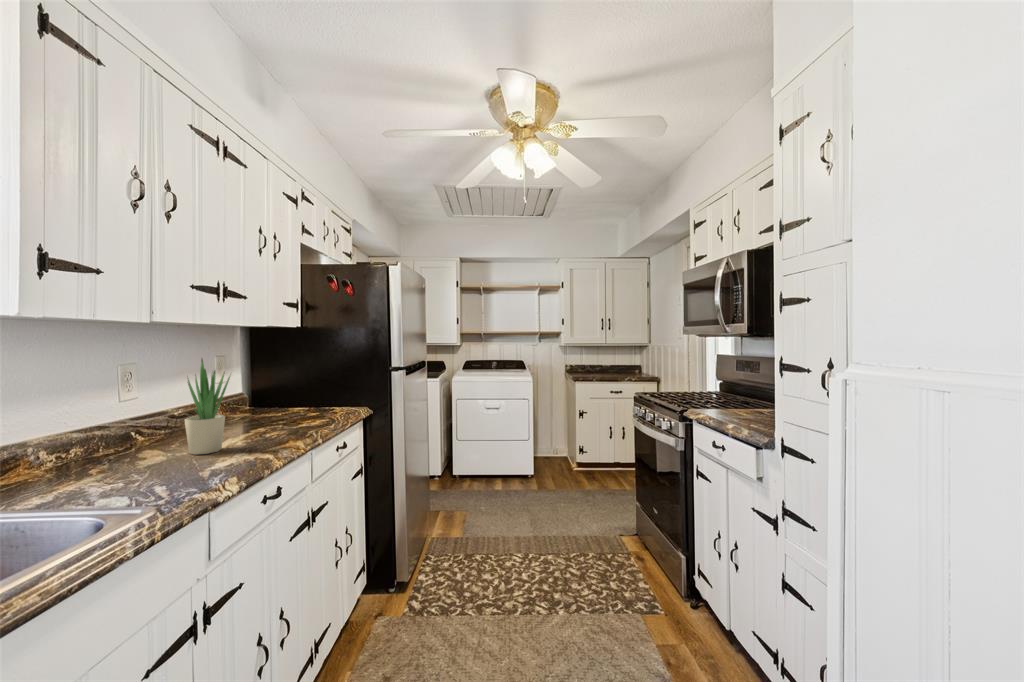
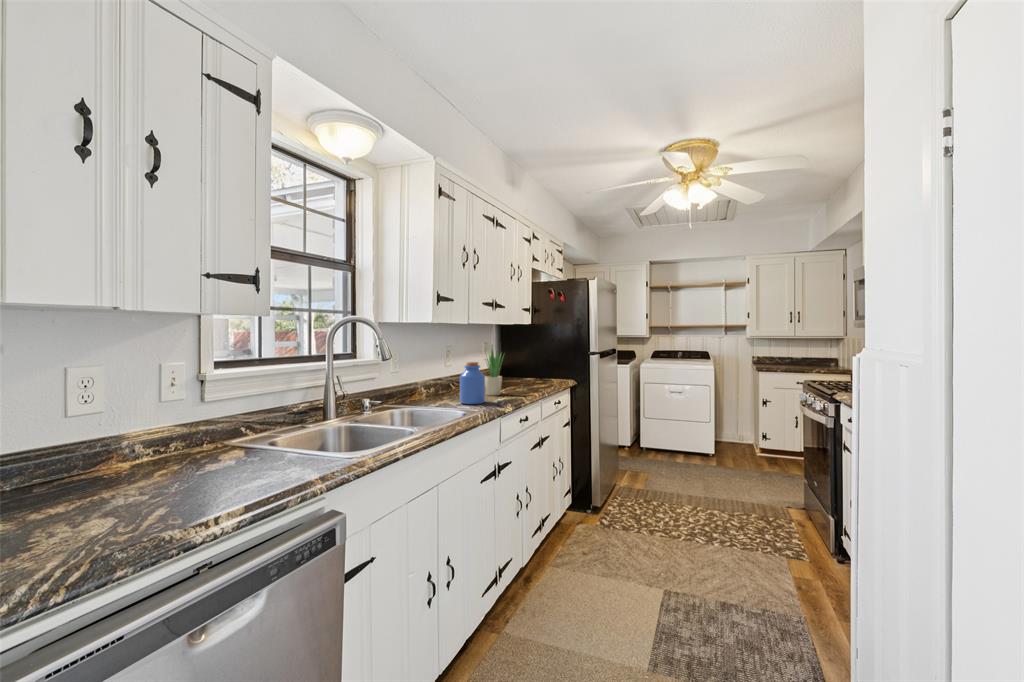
jar: none [96,396,167,490] -> present [460,362,485,404]

